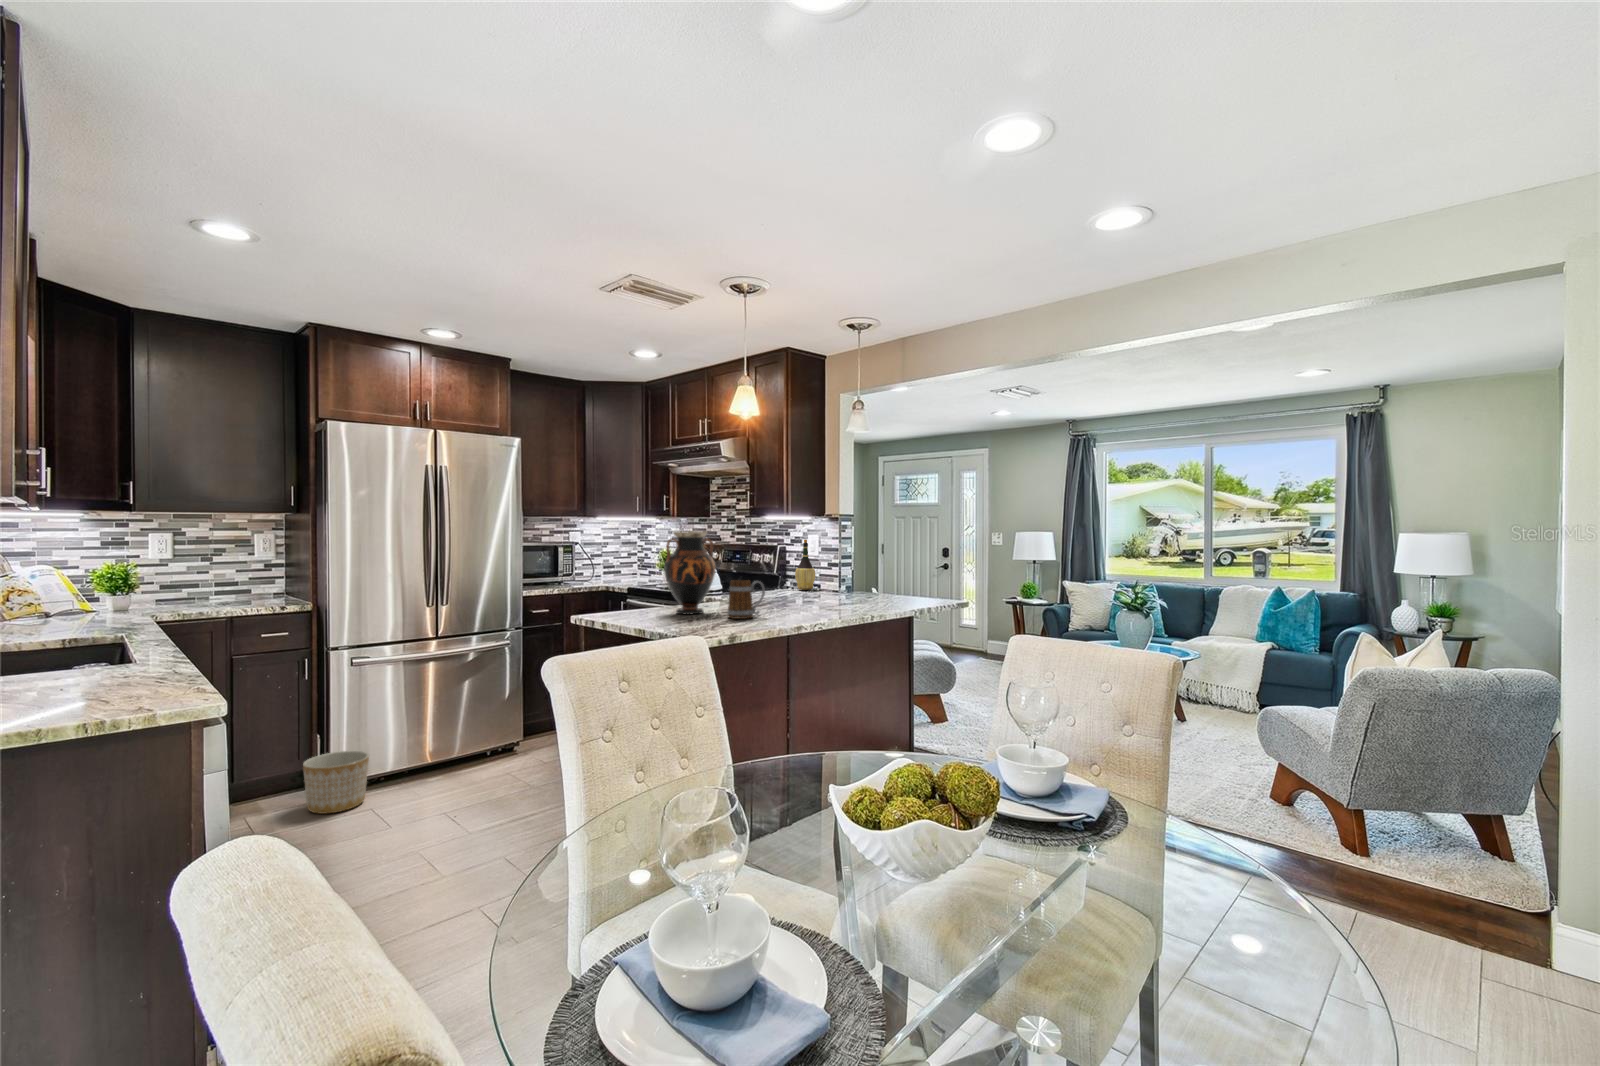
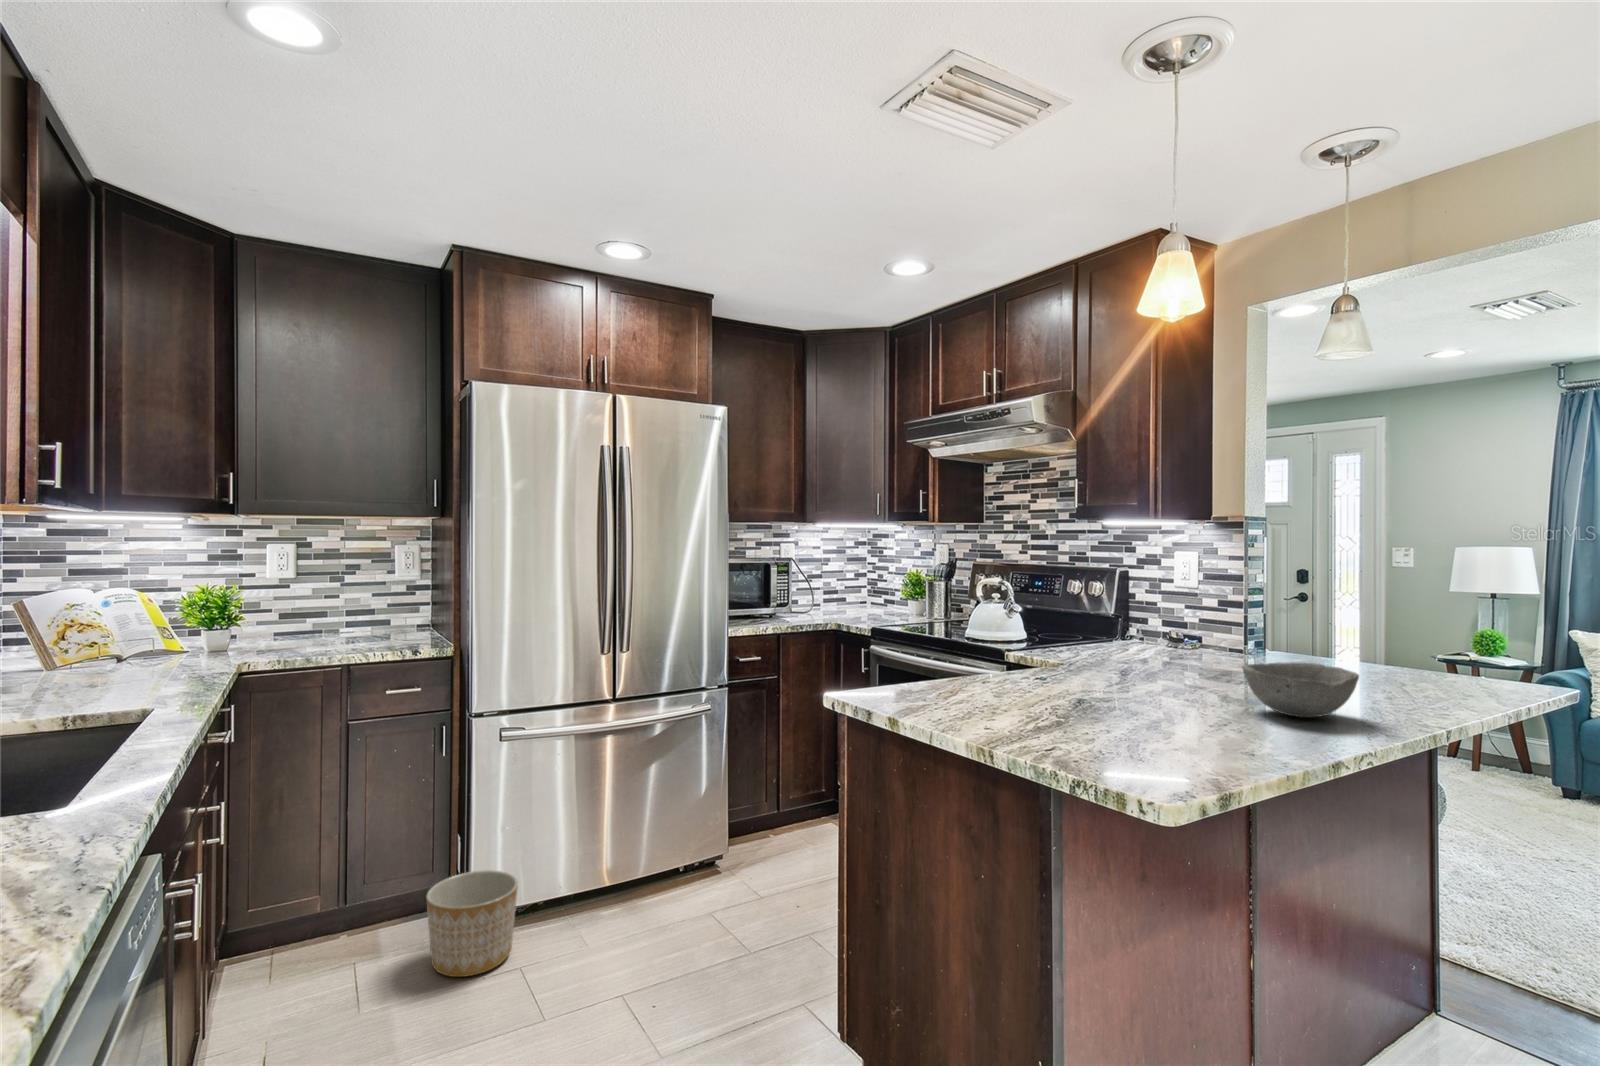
vase: present [664,531,715,614] -> none [1005,549,1108,712]
wine bottle: present [795,539,815,590] -> none [1161,560,1199,644]
mug: present [727,580,765,619] -> none [1155,651,1238,737]
bowl: none [782,587,830,612] -> present [1242,663,1359,717]

